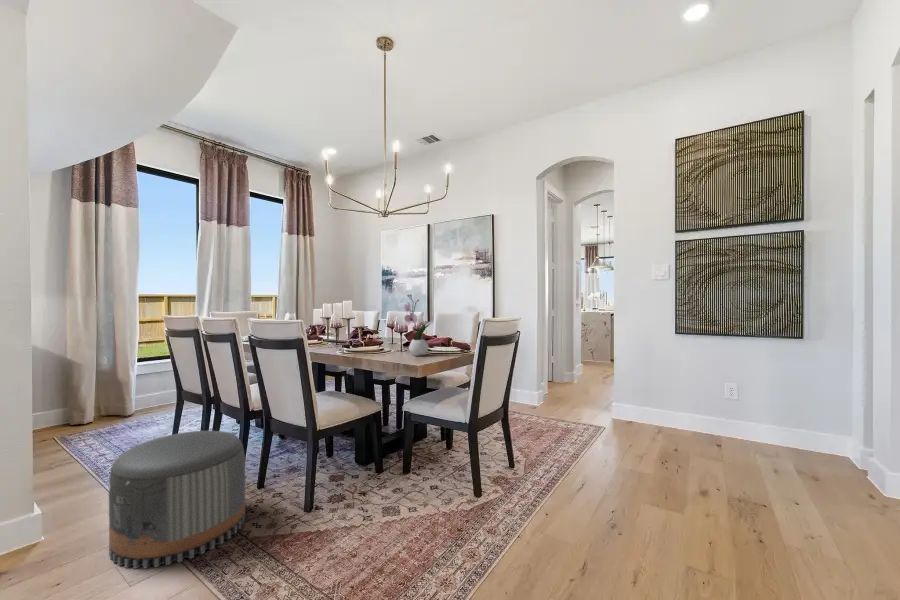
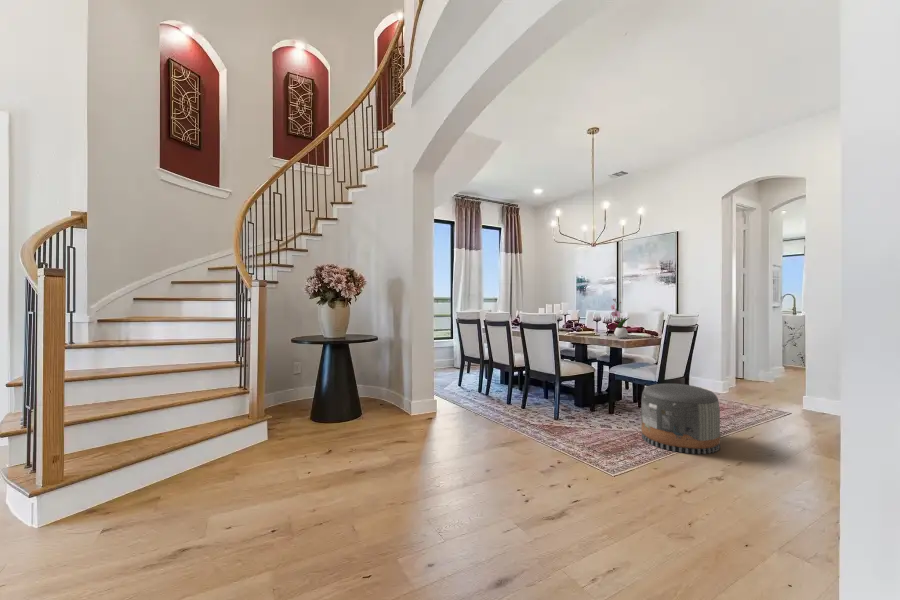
pouf: present [108,431,246,569] -> present [641,383,720,454]

